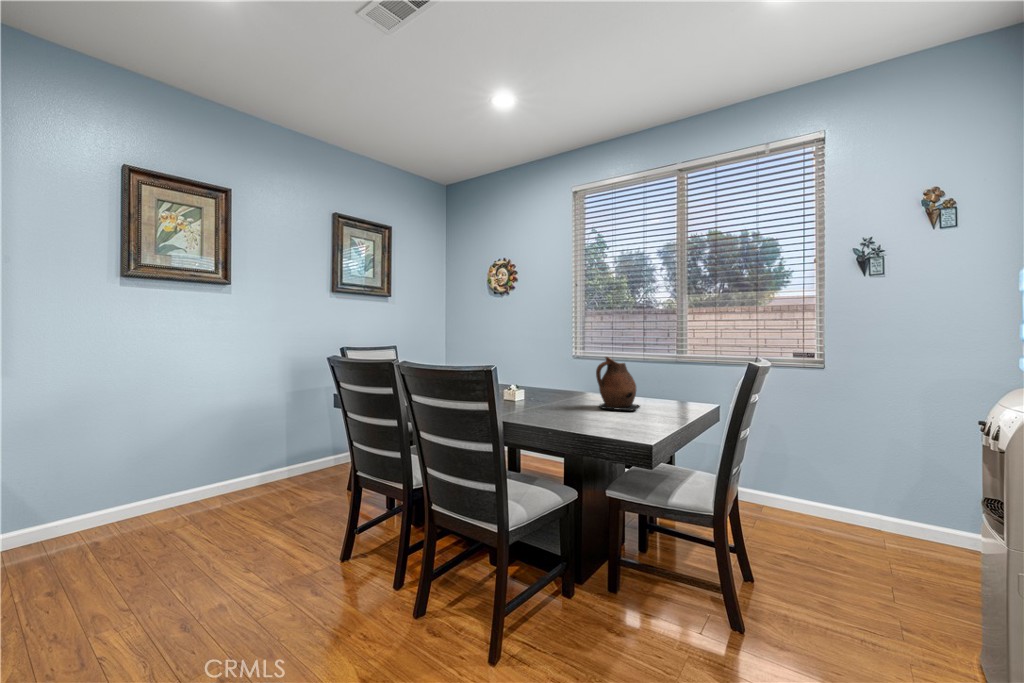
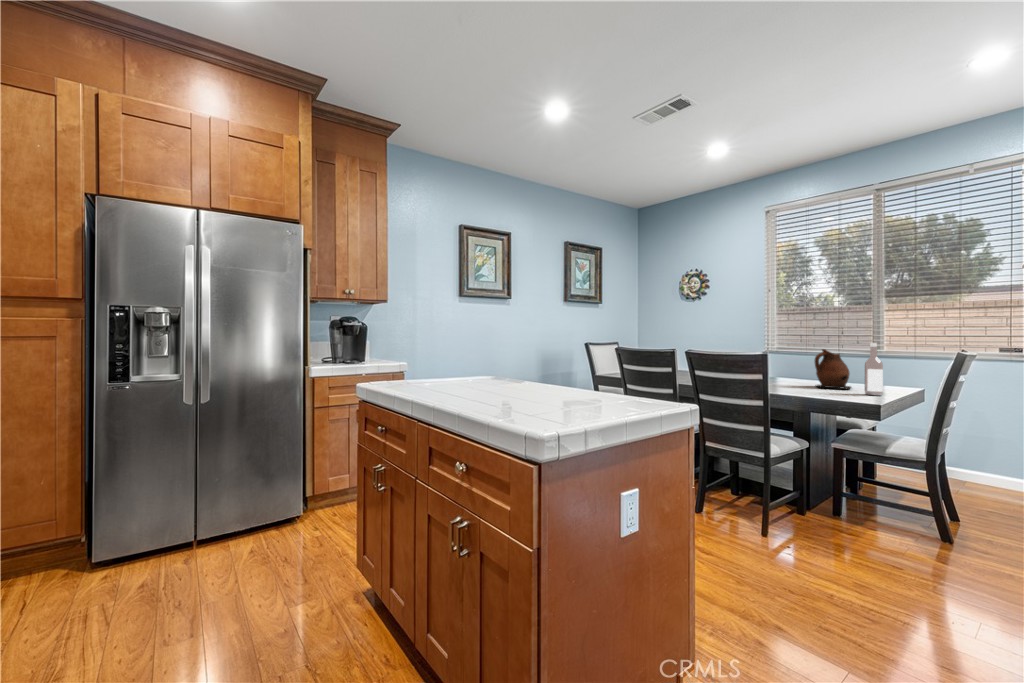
wine bottle: none [647,349,668,422] -> present [865,343,883,396]

